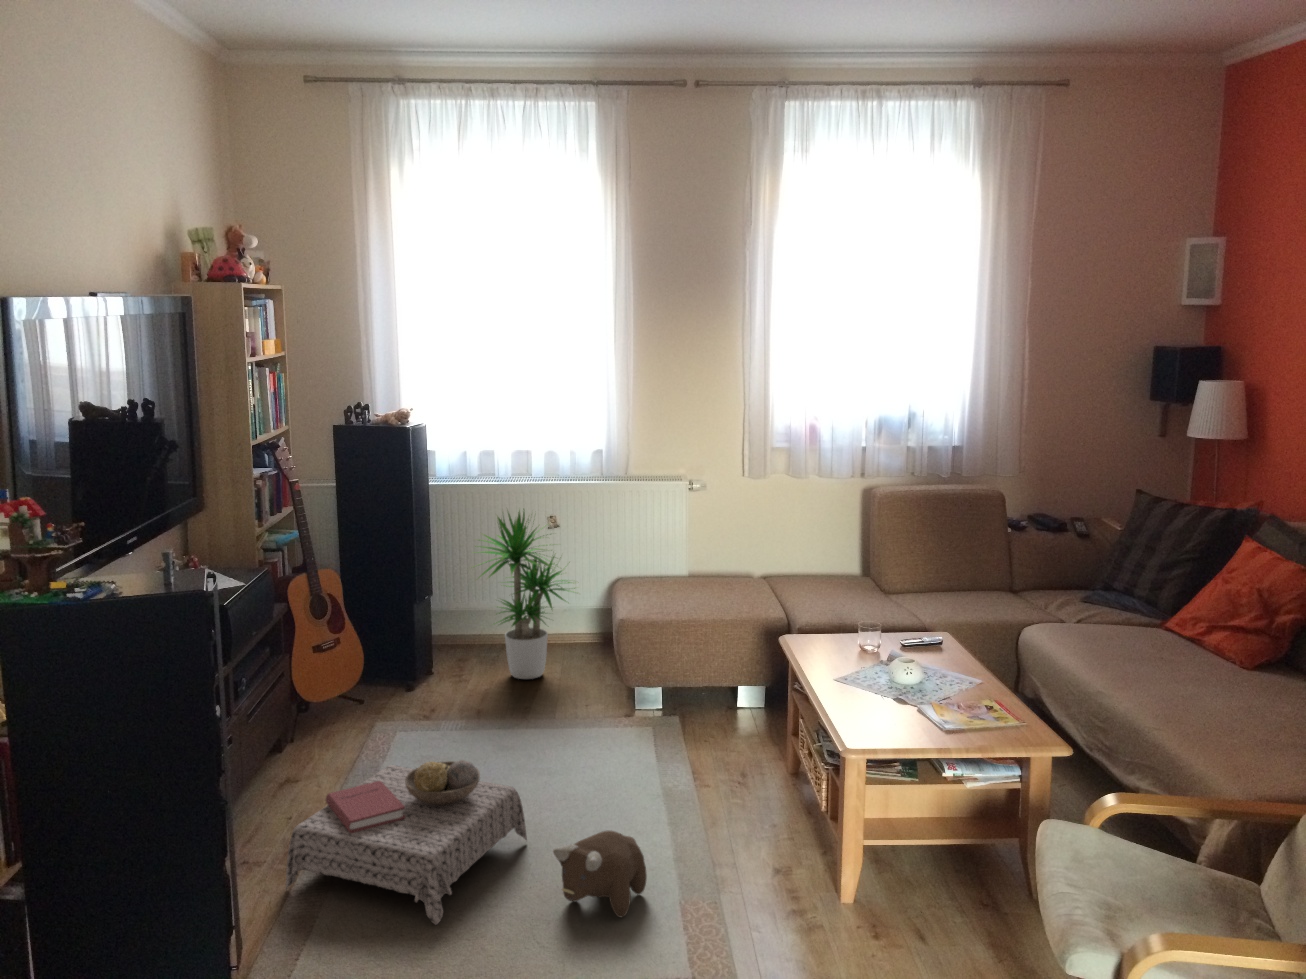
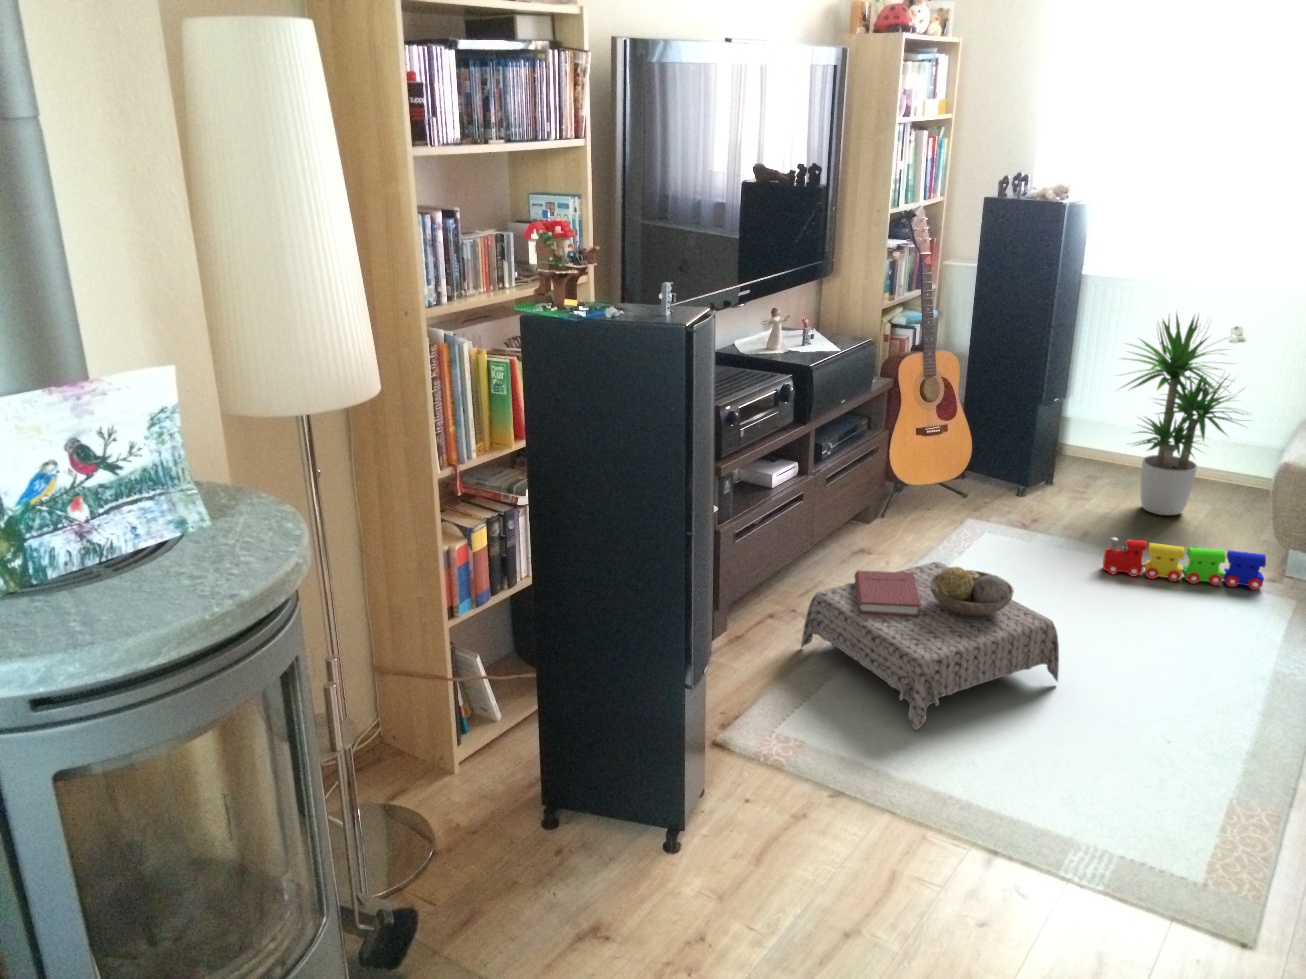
toy train: none [508,691,627,738] -> present [1103,537,1266,590]
plush toy: present [553,831,647,917] -> none [1049,698,1173,801]

